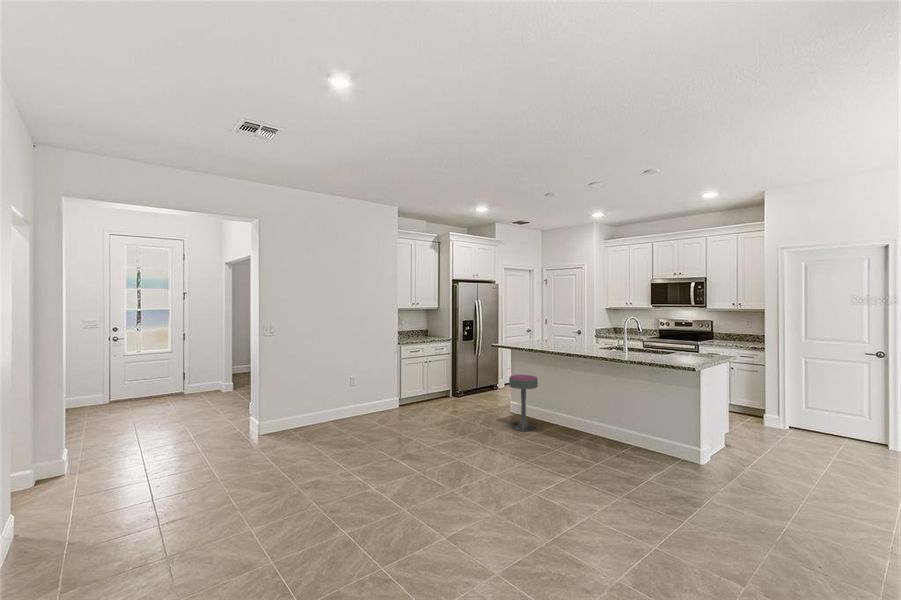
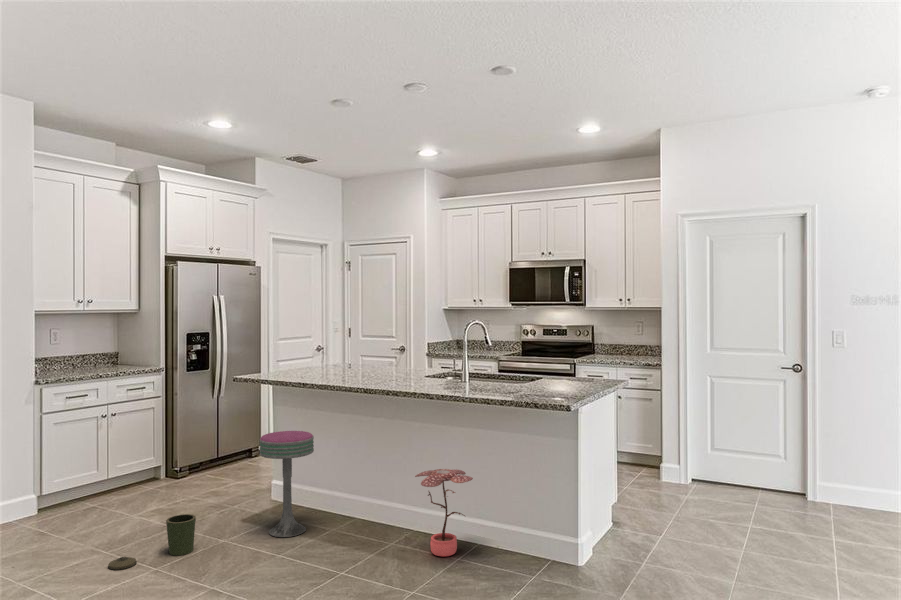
potted plant: none [597,401,633,450] -> present [415,469,473,556]
trash can: none [440,413,479,436] -> present [108,514,196,570]

